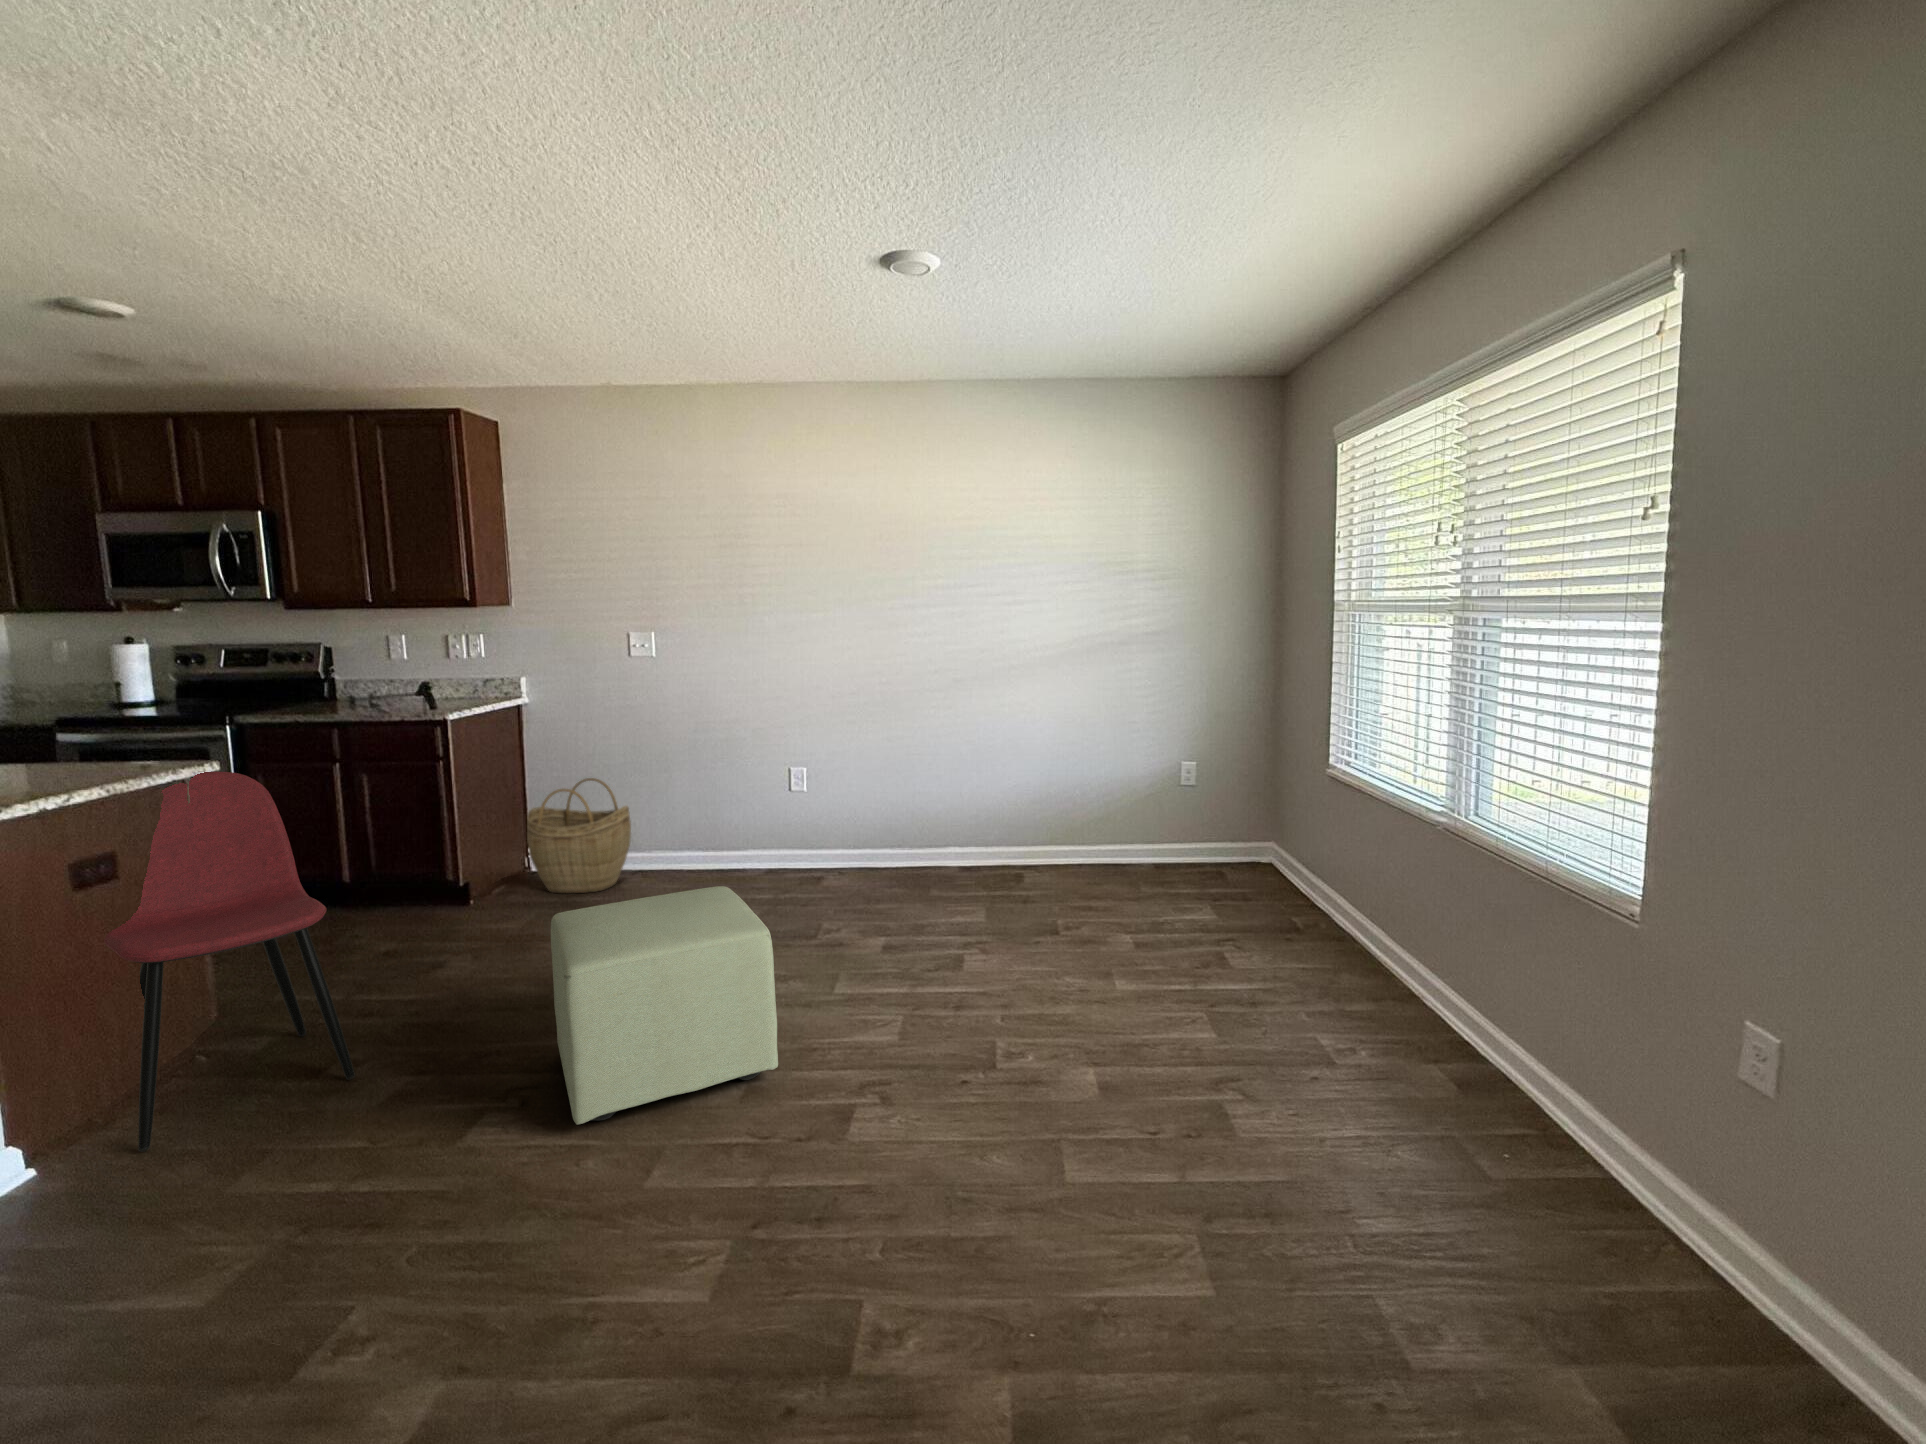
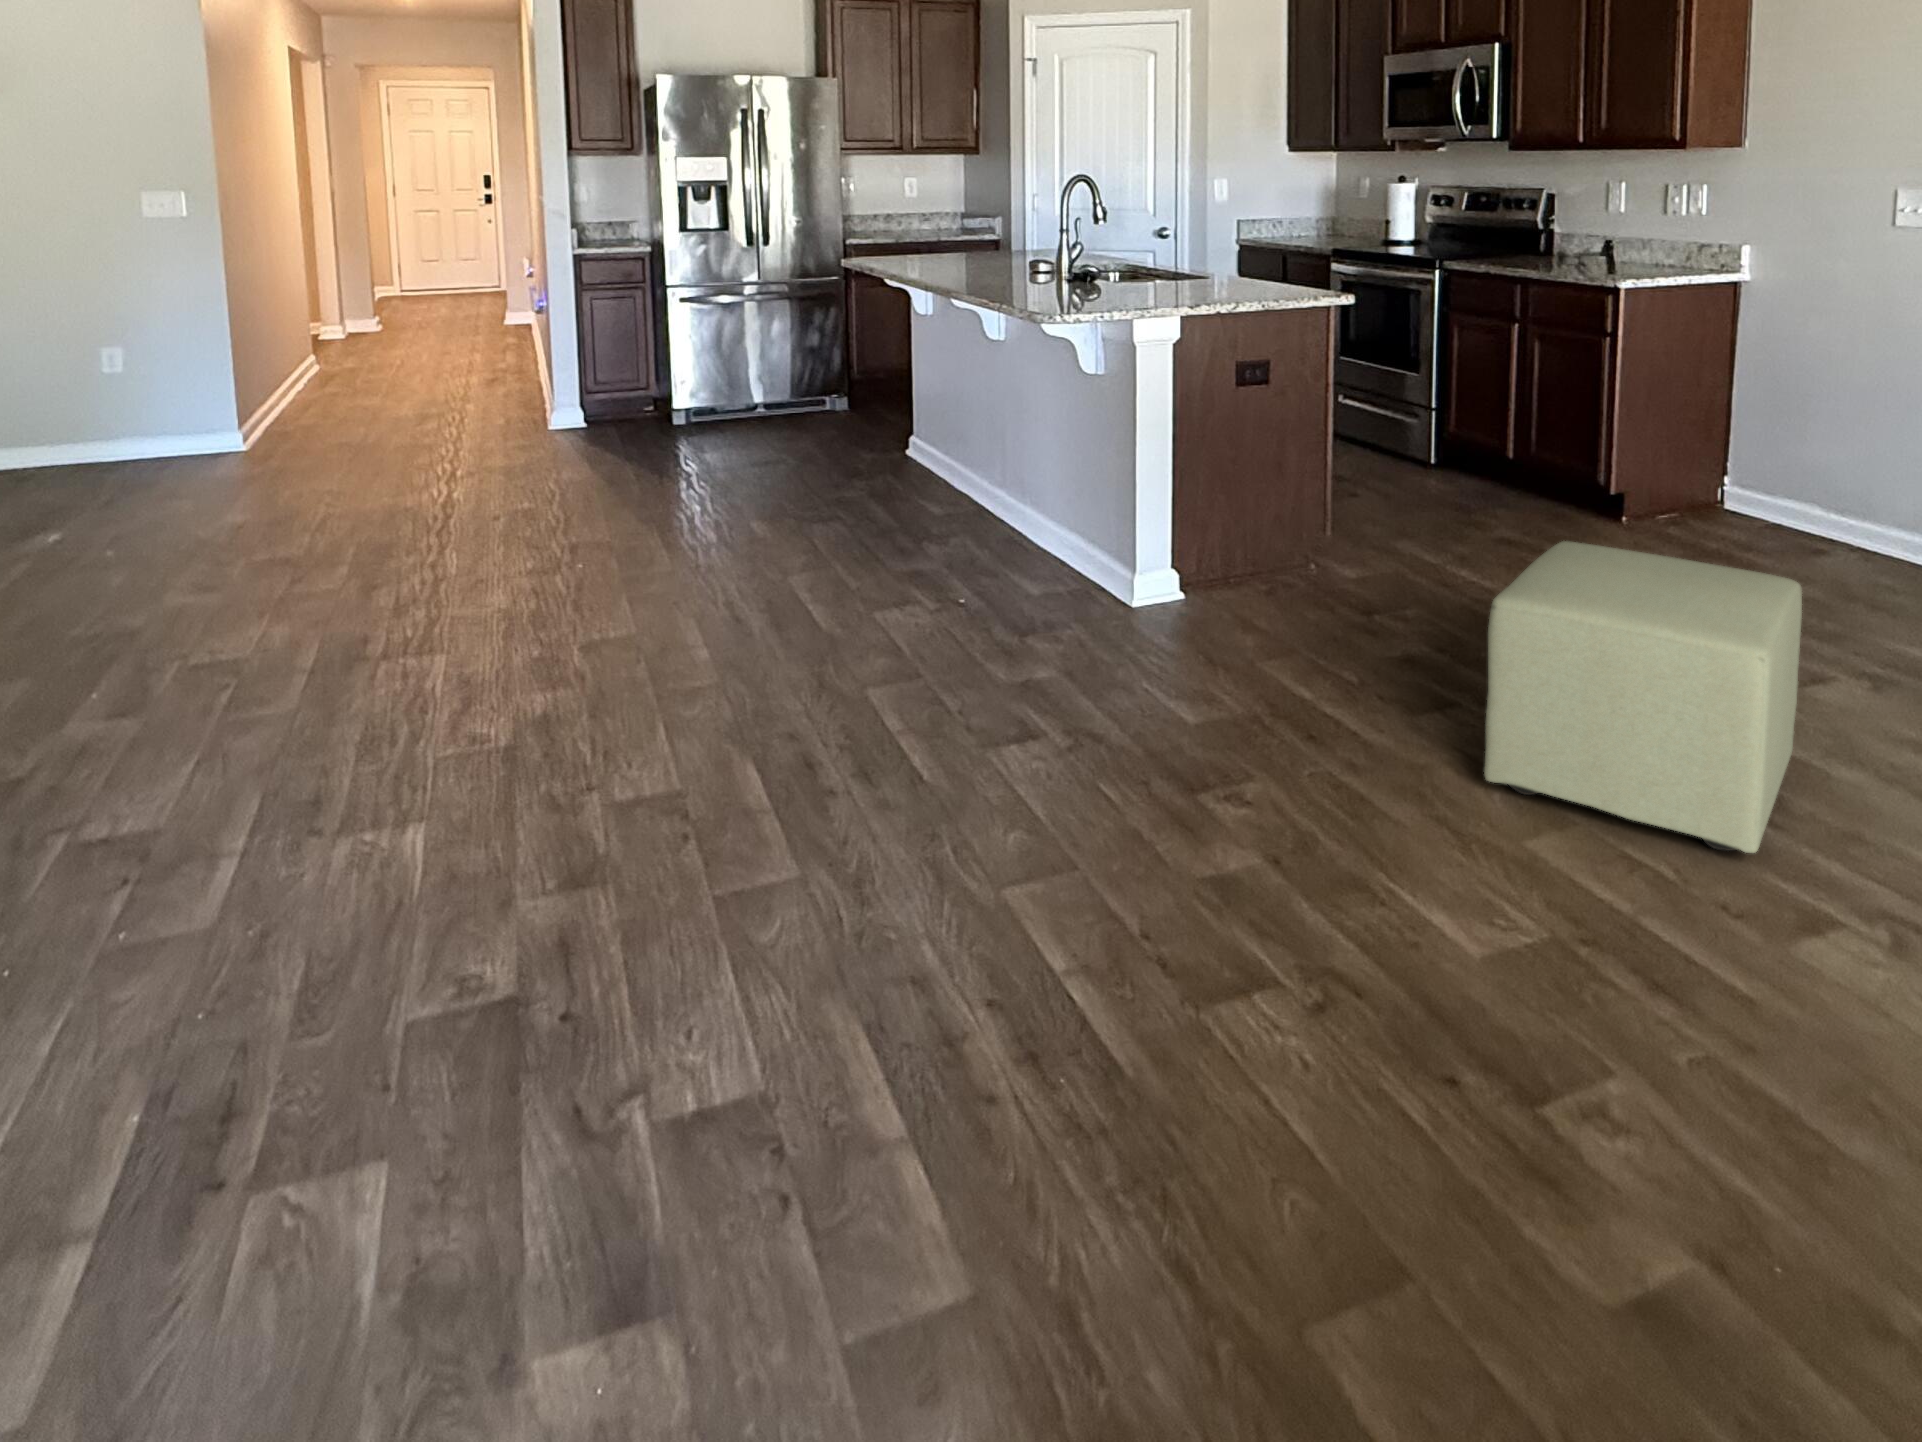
dining chair: present [103,771,355,1151] -> none [1219,311,1382,642]
woven basket: present [527,778,631,893] -> none [1704,395,1852,555]

